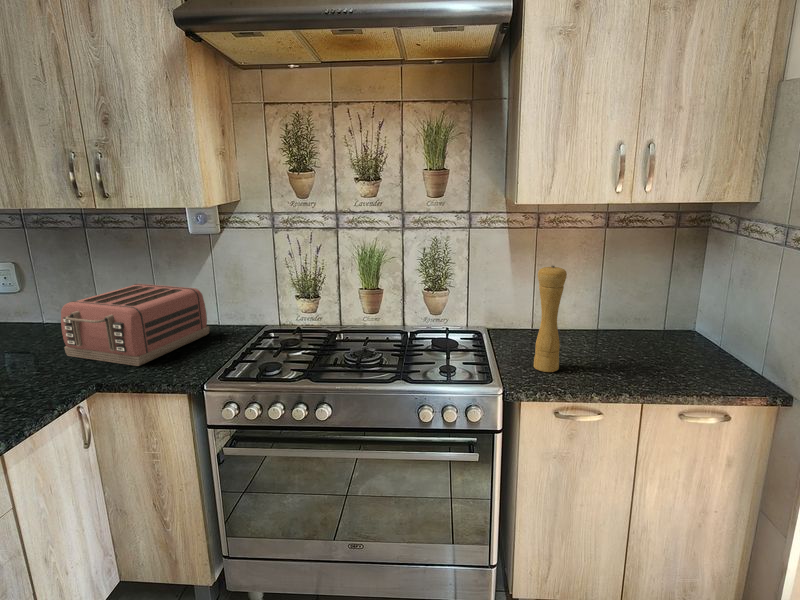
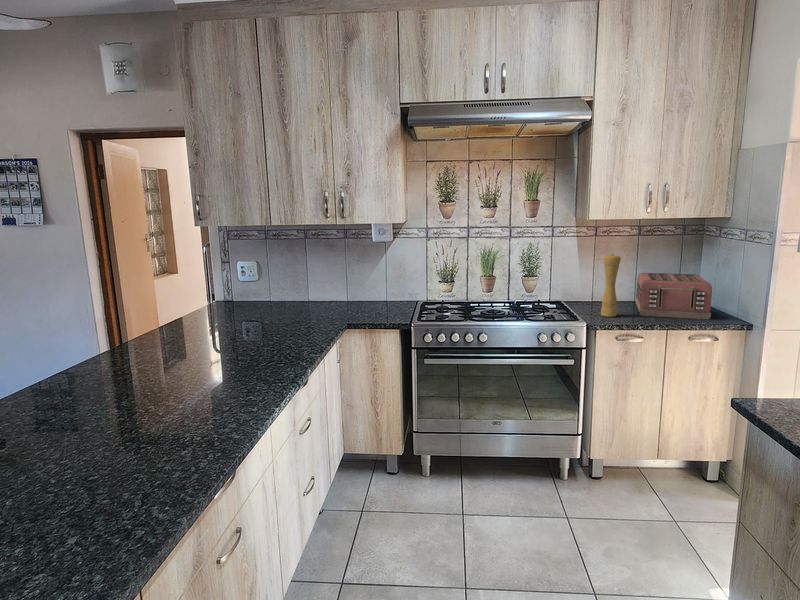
toaster: present [61,284,210,366] -> present [635,273,712,319]

